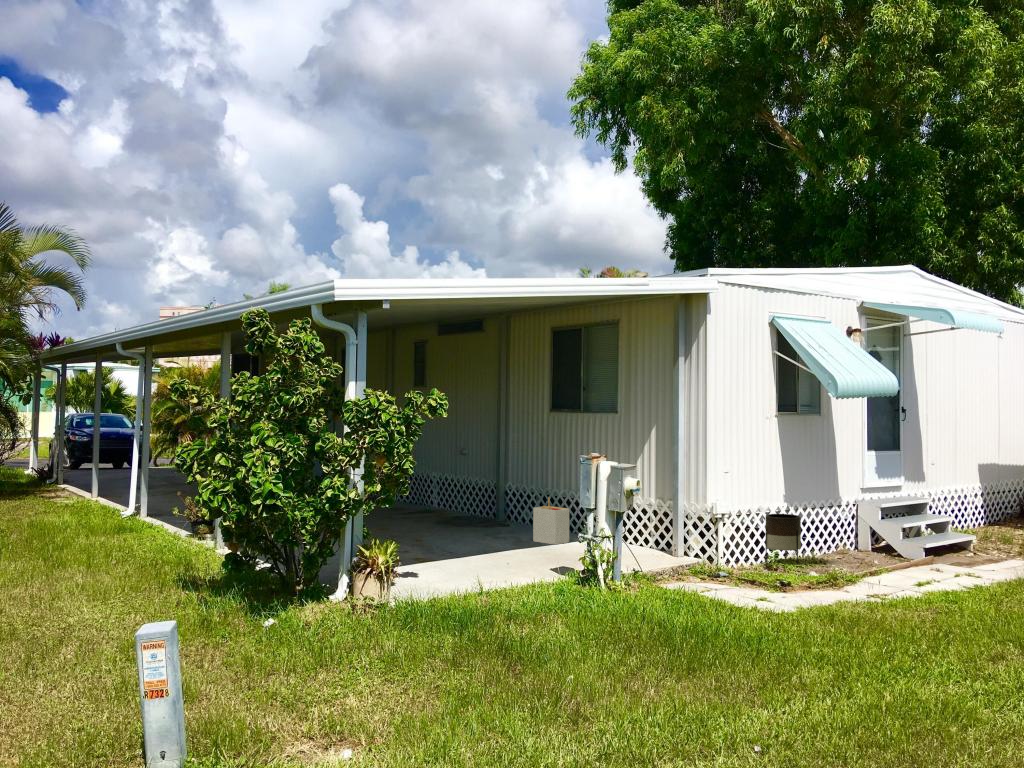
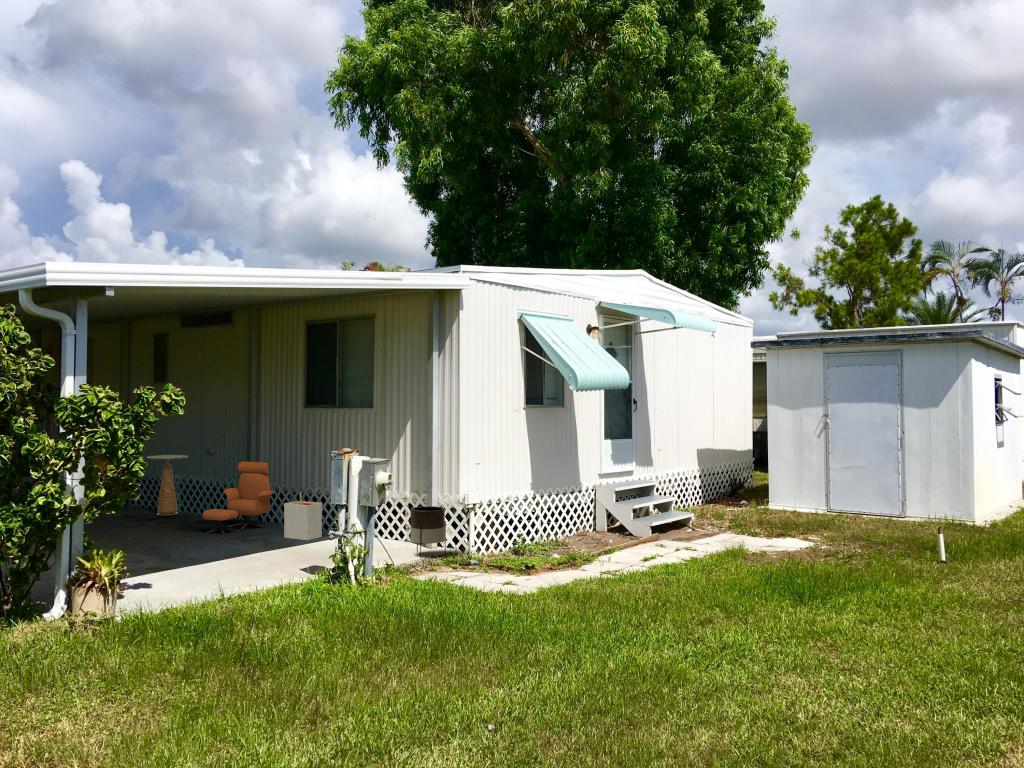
side table: none [404,459,442,517] -> present [146,455,188,516]
lounge chair: none [457,467,523,537] -> present [203,462,274,535]
planter: present [765,514,801,564] -> present [410,506,446,558]

